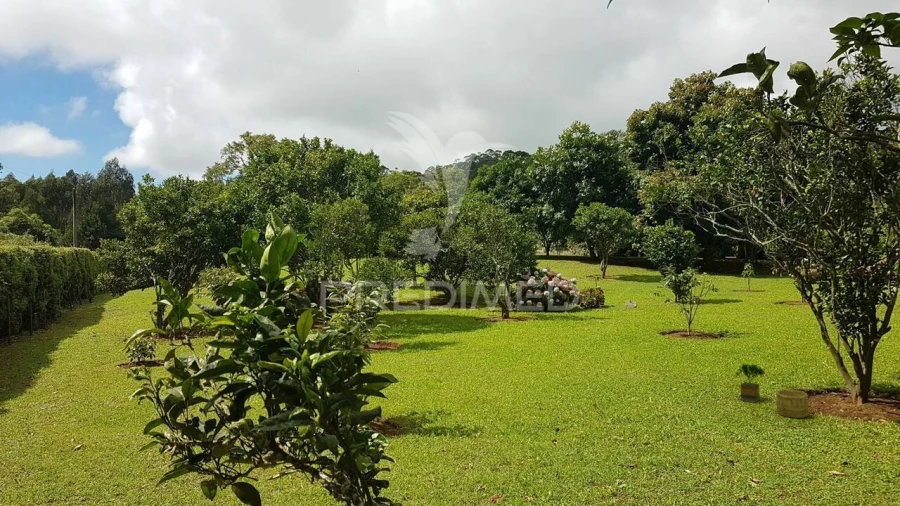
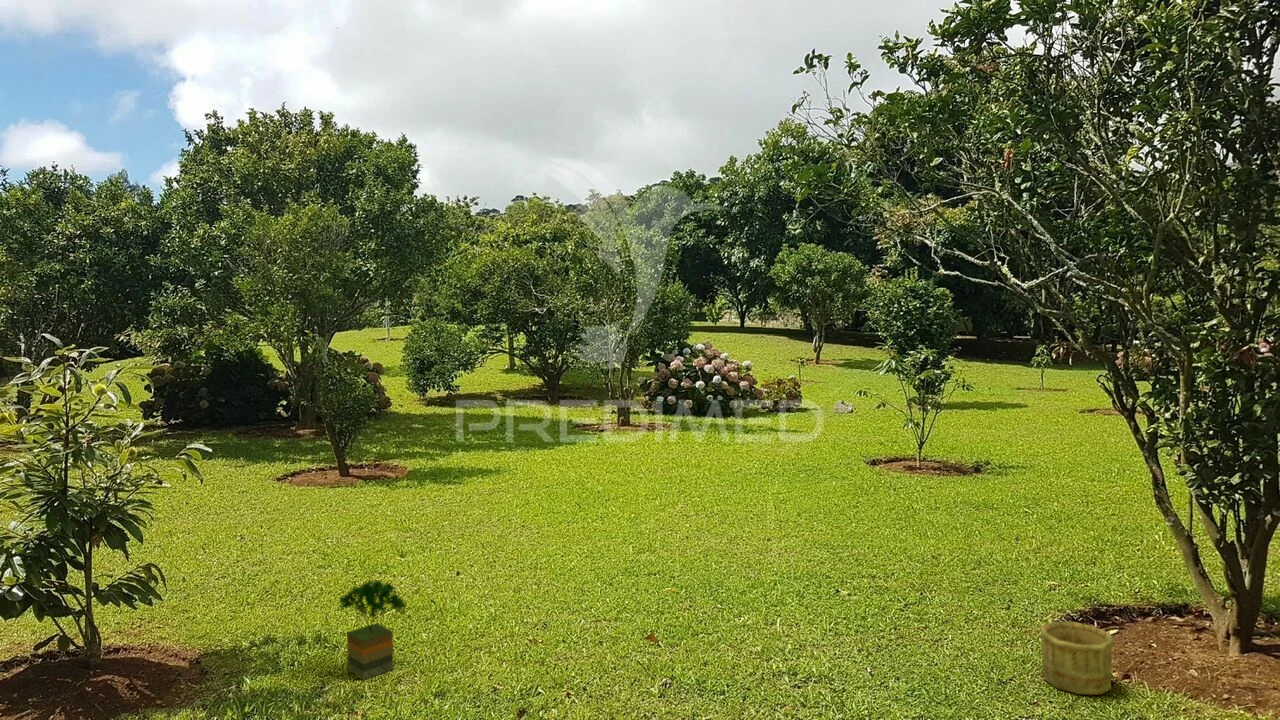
potted tree: present [736,364,765,403] -> present [340,580,406,680]

